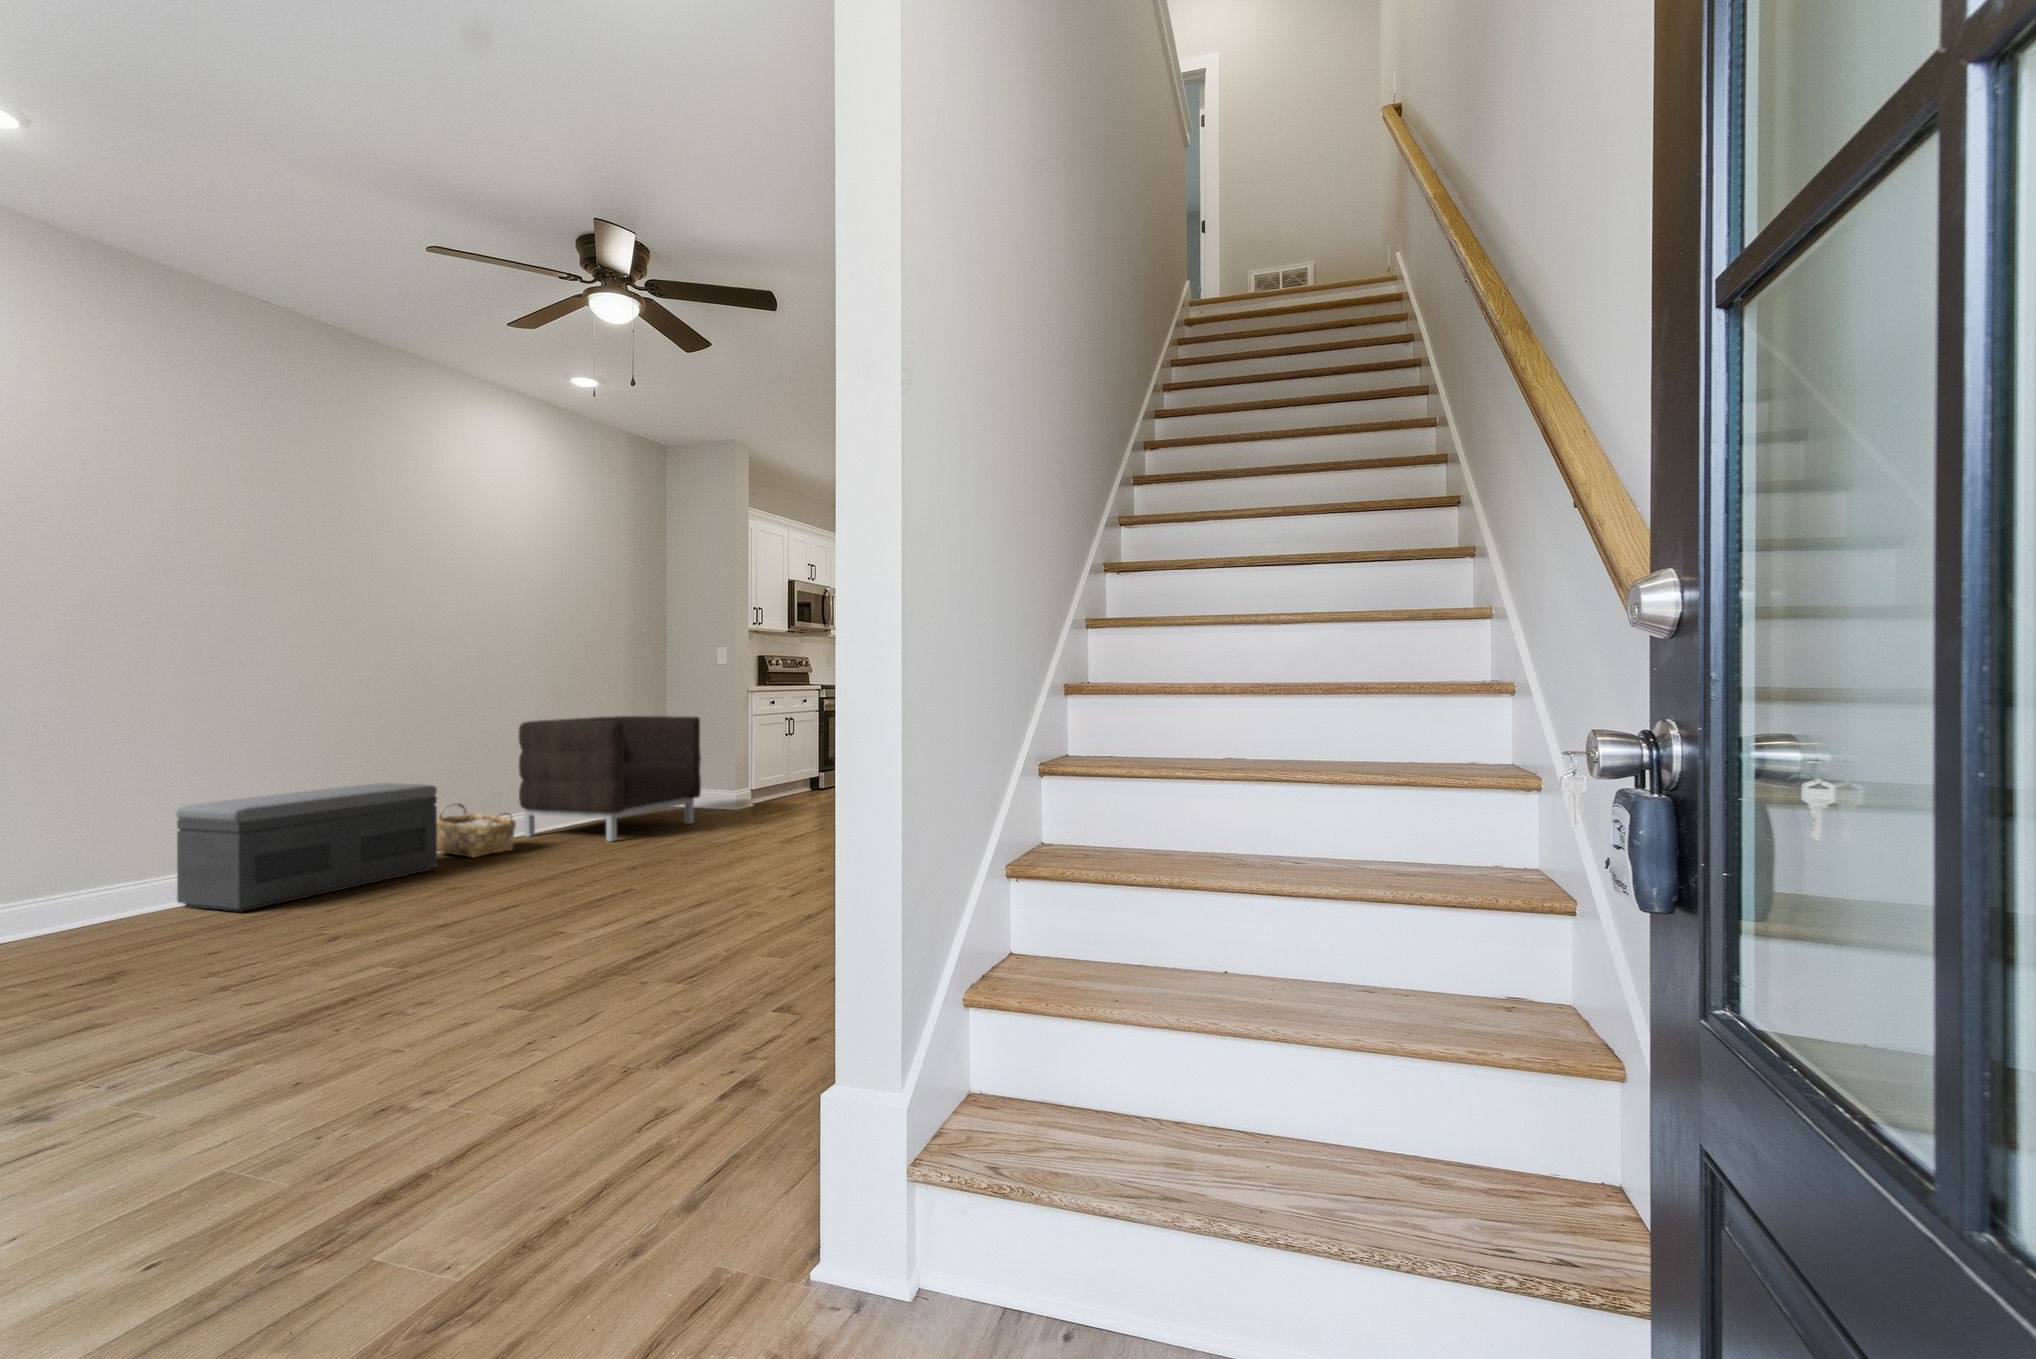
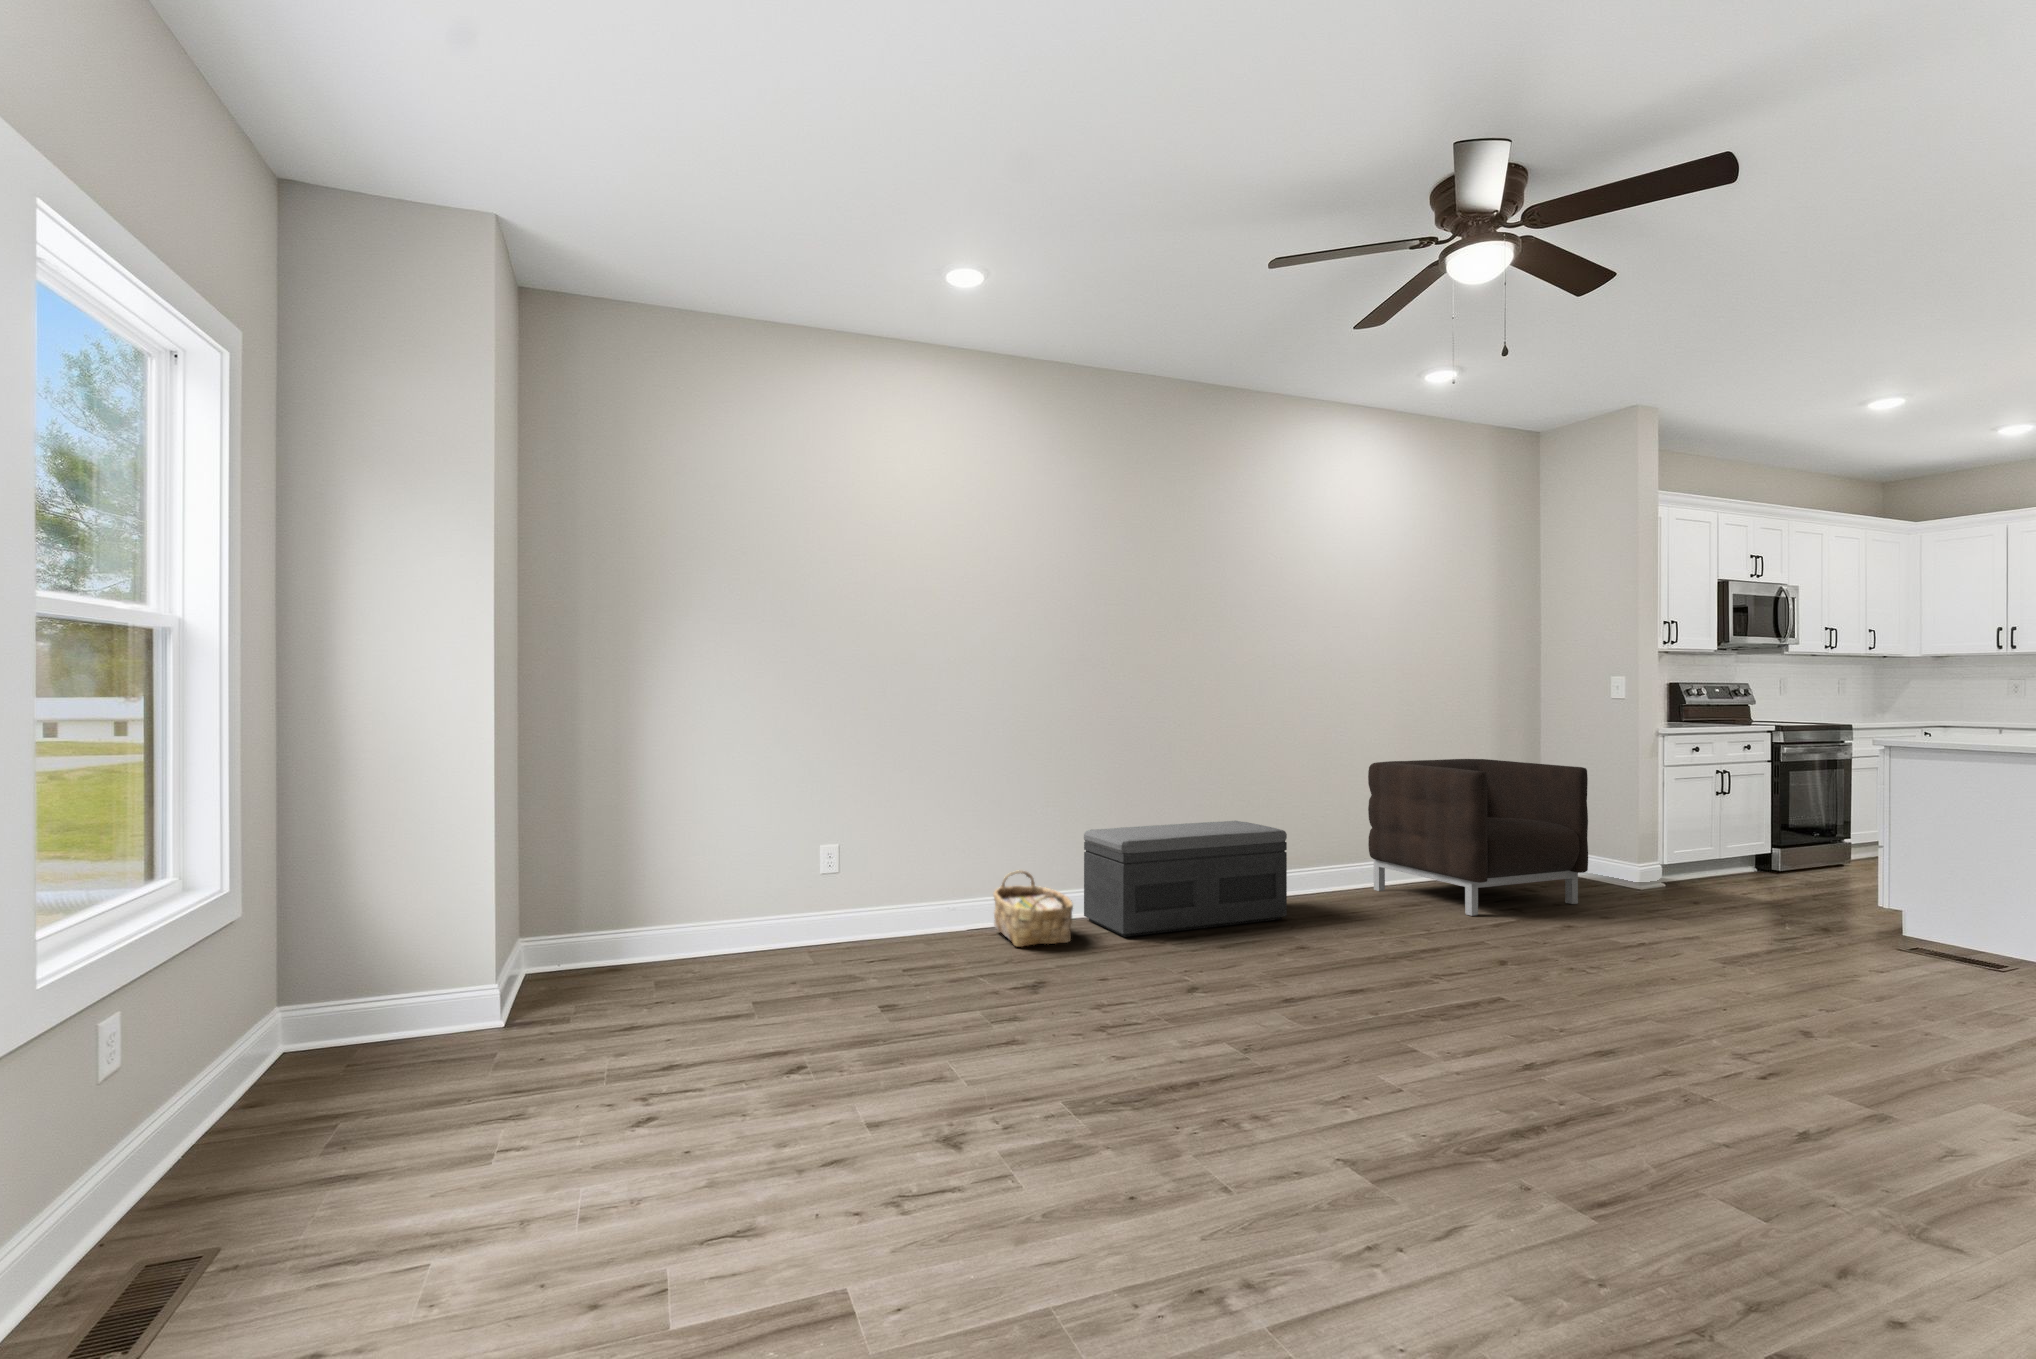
woven basket: present [437,803,516,858] -> present [993,870,1073,947]

